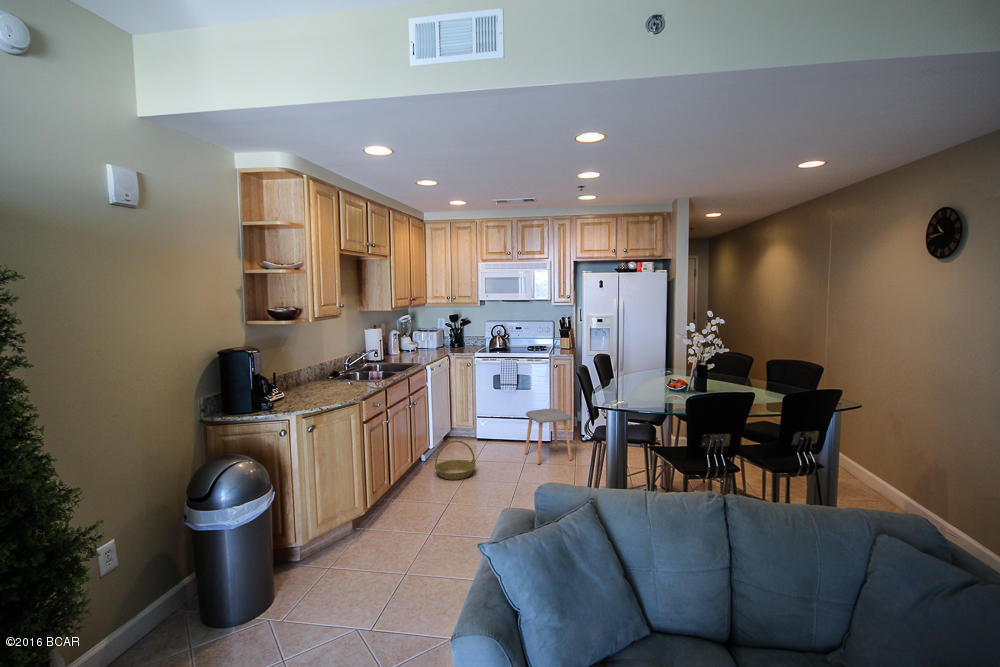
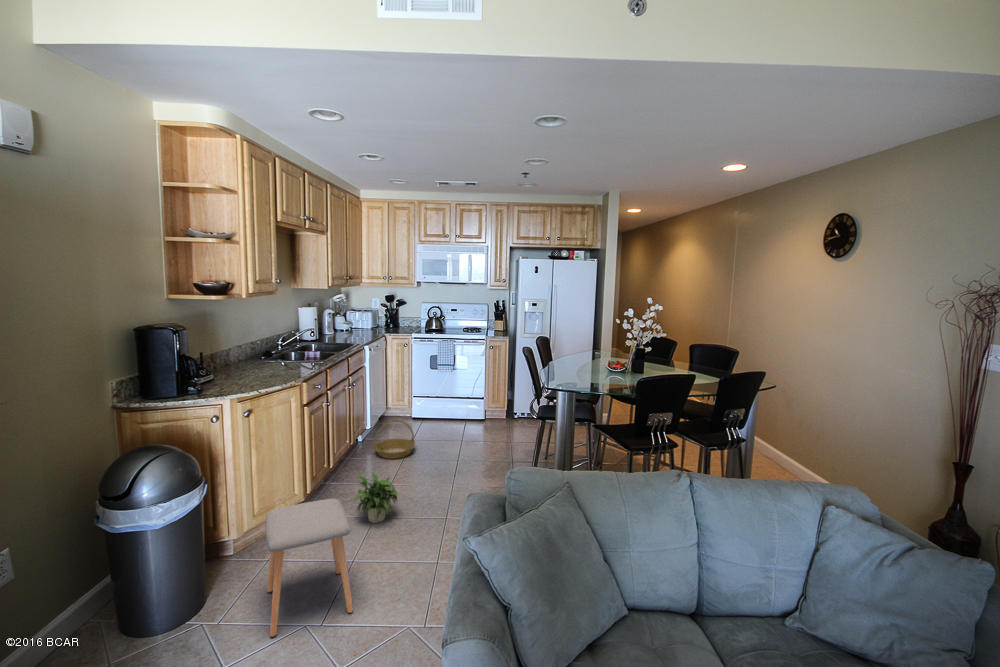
stool: present [525,409,572,465] -> present [265,499,353,638]
potted plant: none [409,488,452,540] -> present [354,472,399,523]

